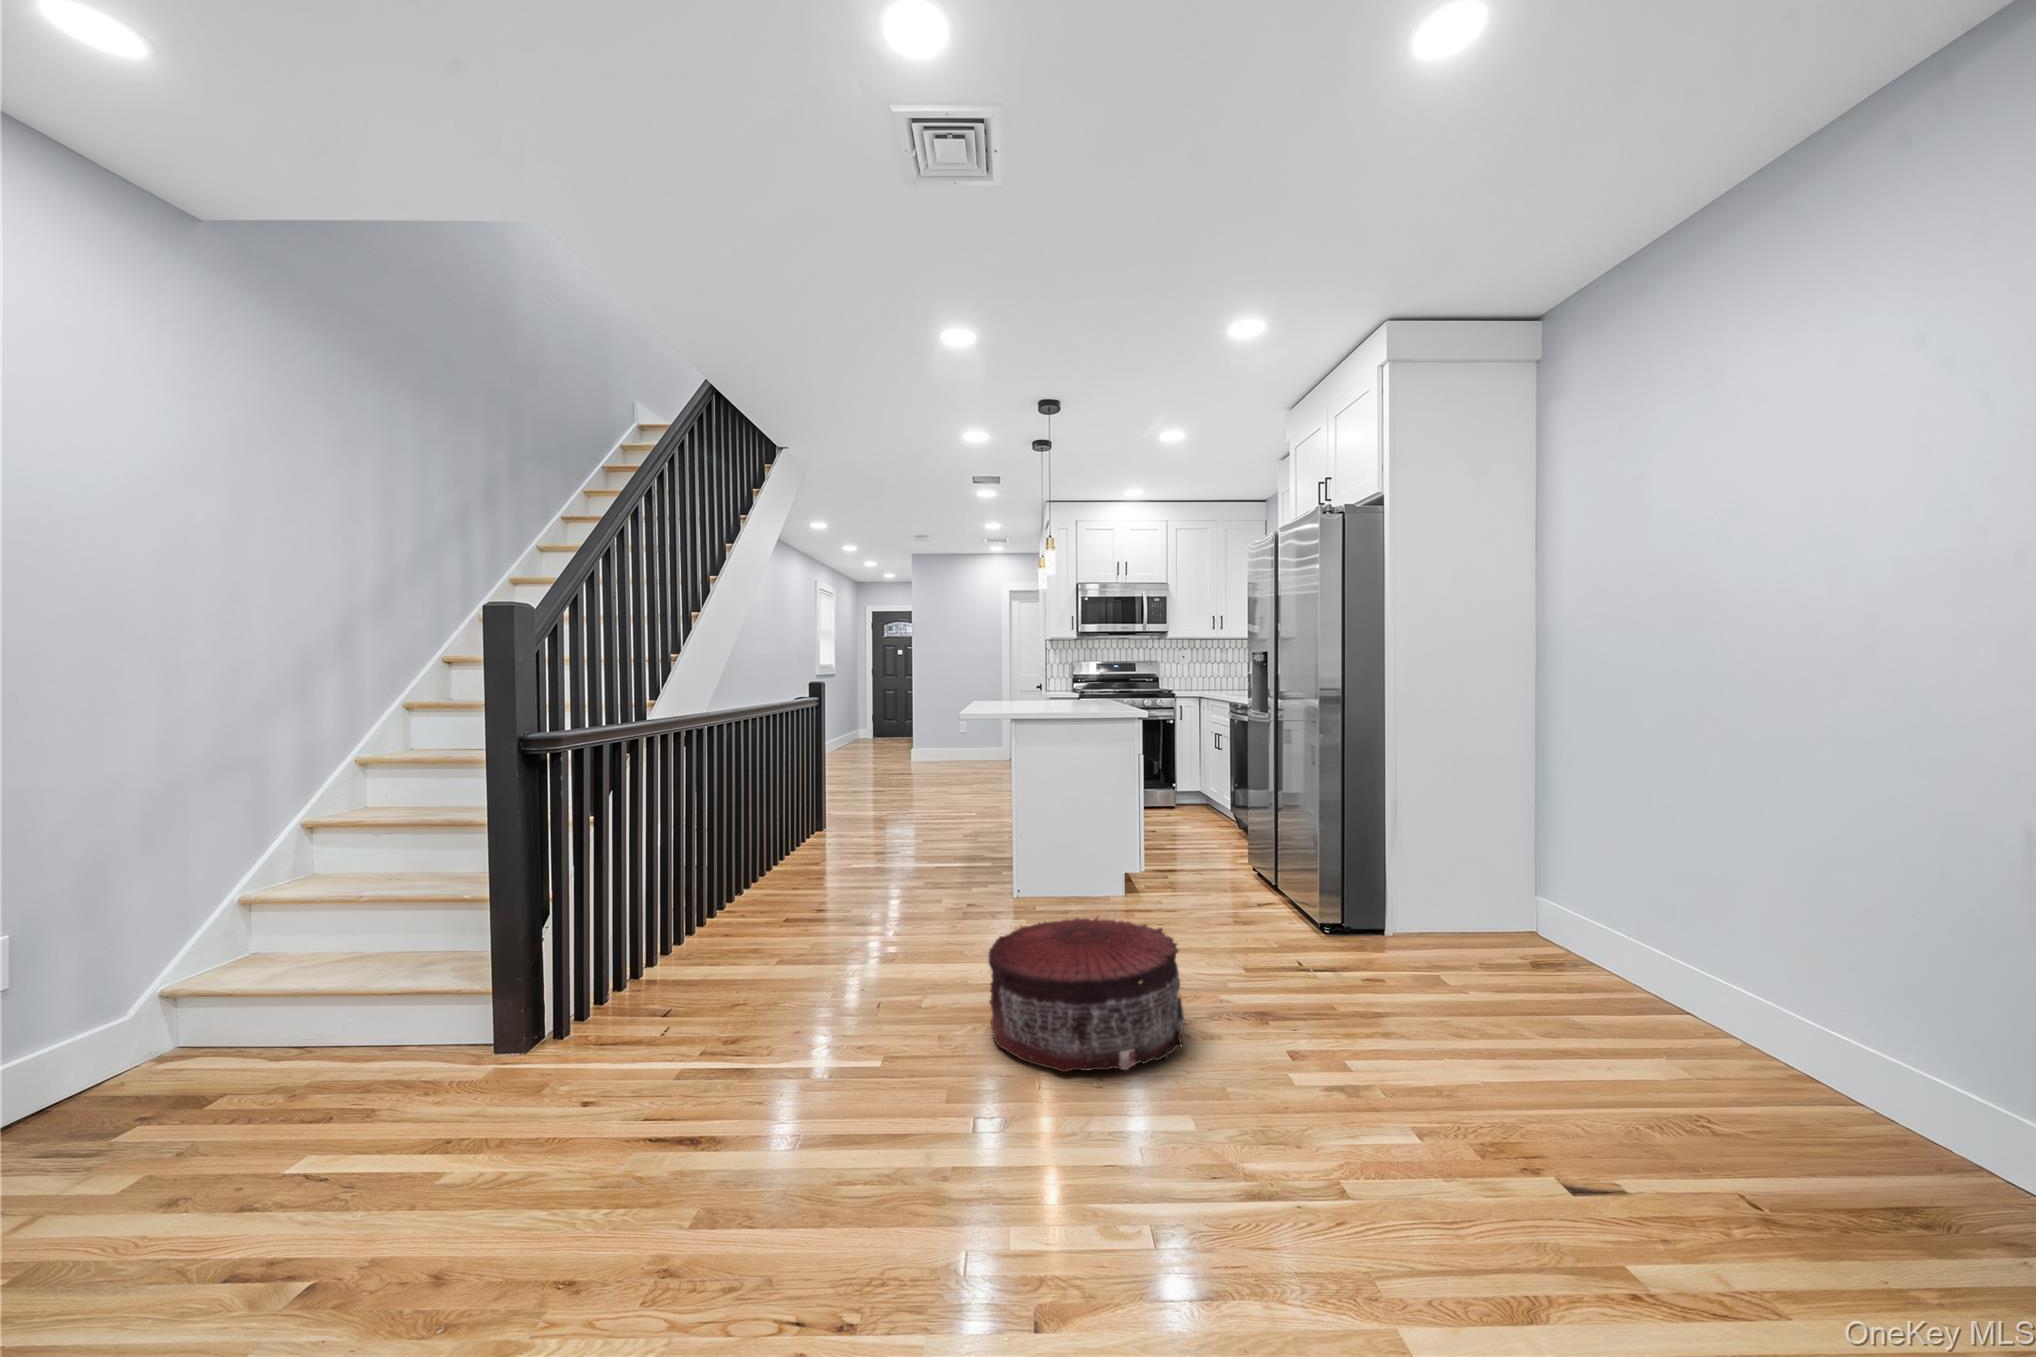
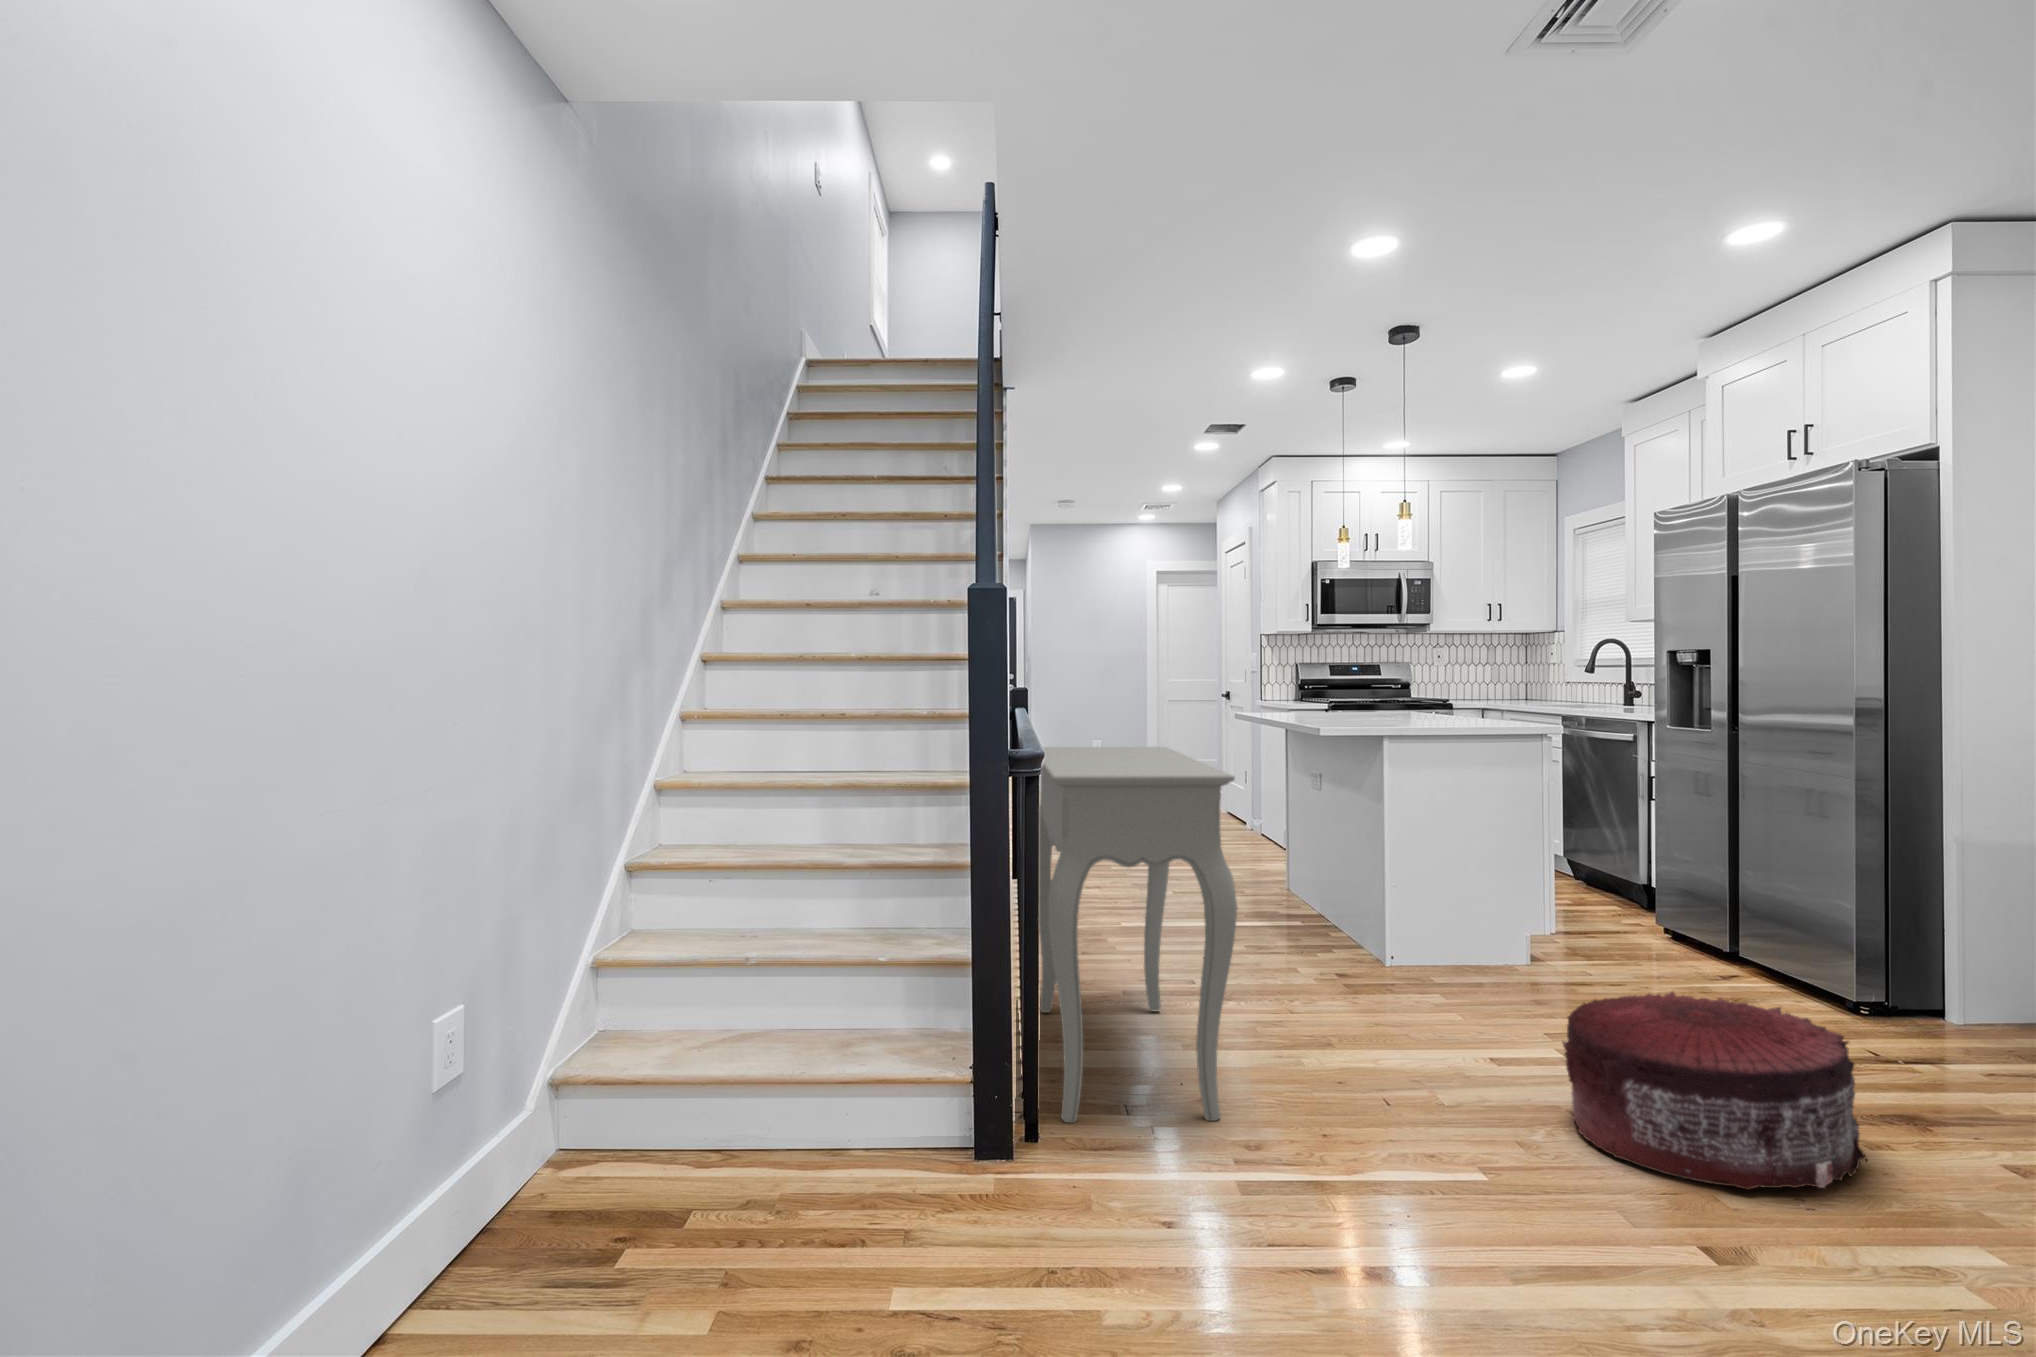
console table: none [590,729,804,1023] -> present [1038,747,1238,1123]

